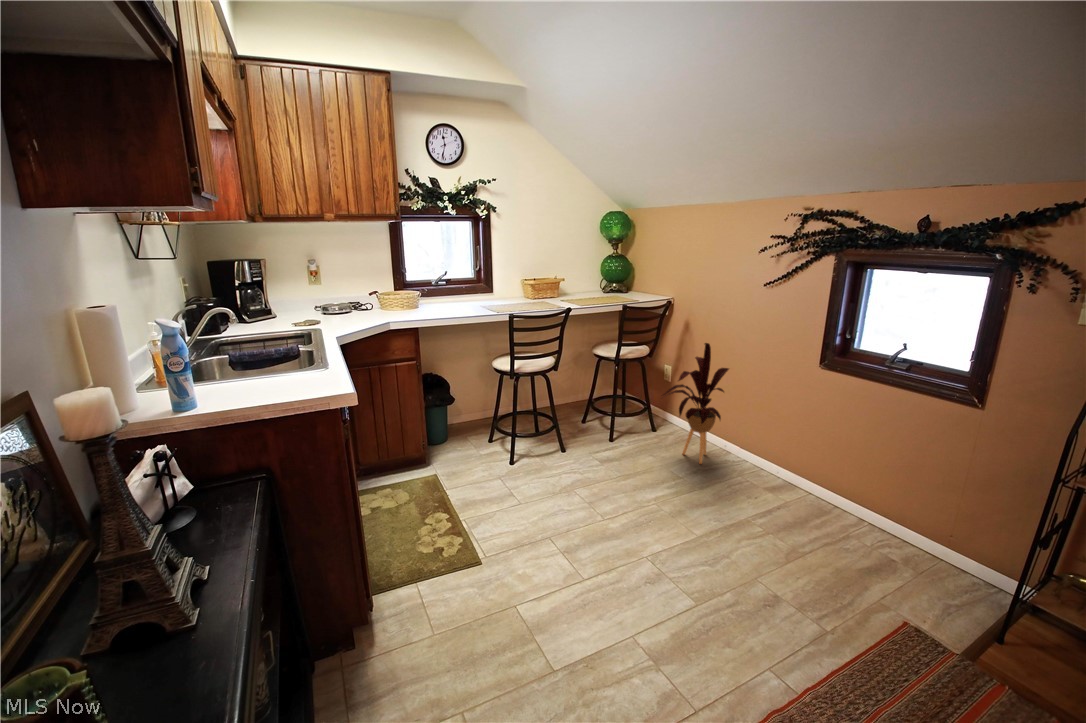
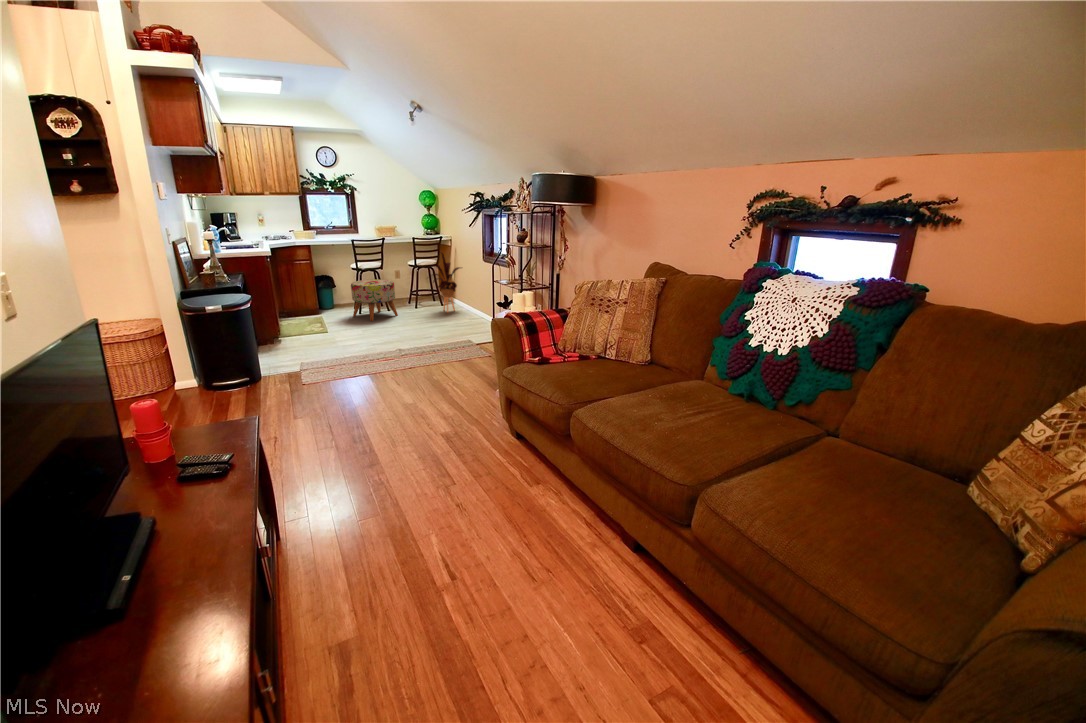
ottoman: none [516,398,612,510] -> present [351,280,398,321]

